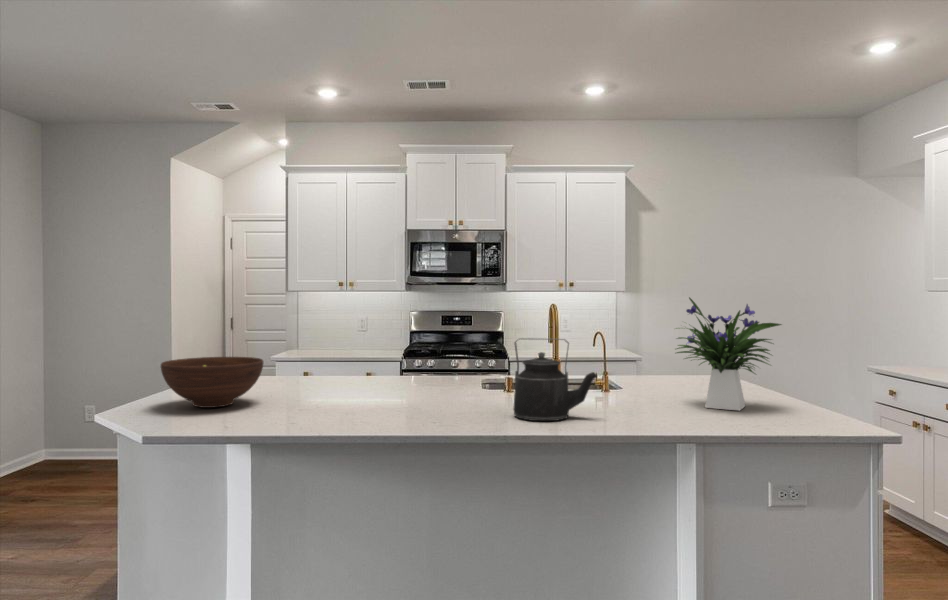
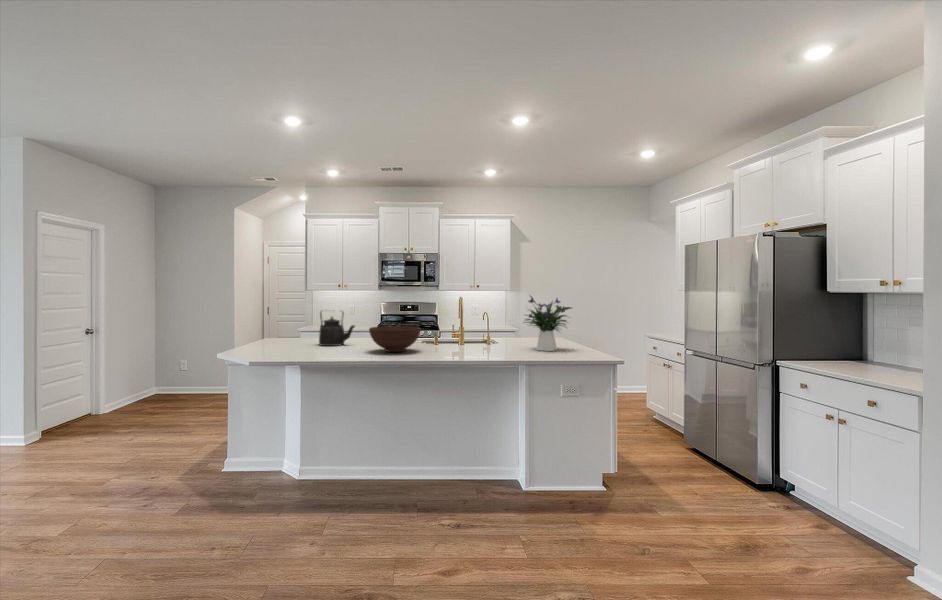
kettle: present [513,338,597,421] -> present [319,312,355,346]
fruit bowl: present [161,357,263,408] -> present [369,326,420,352]

